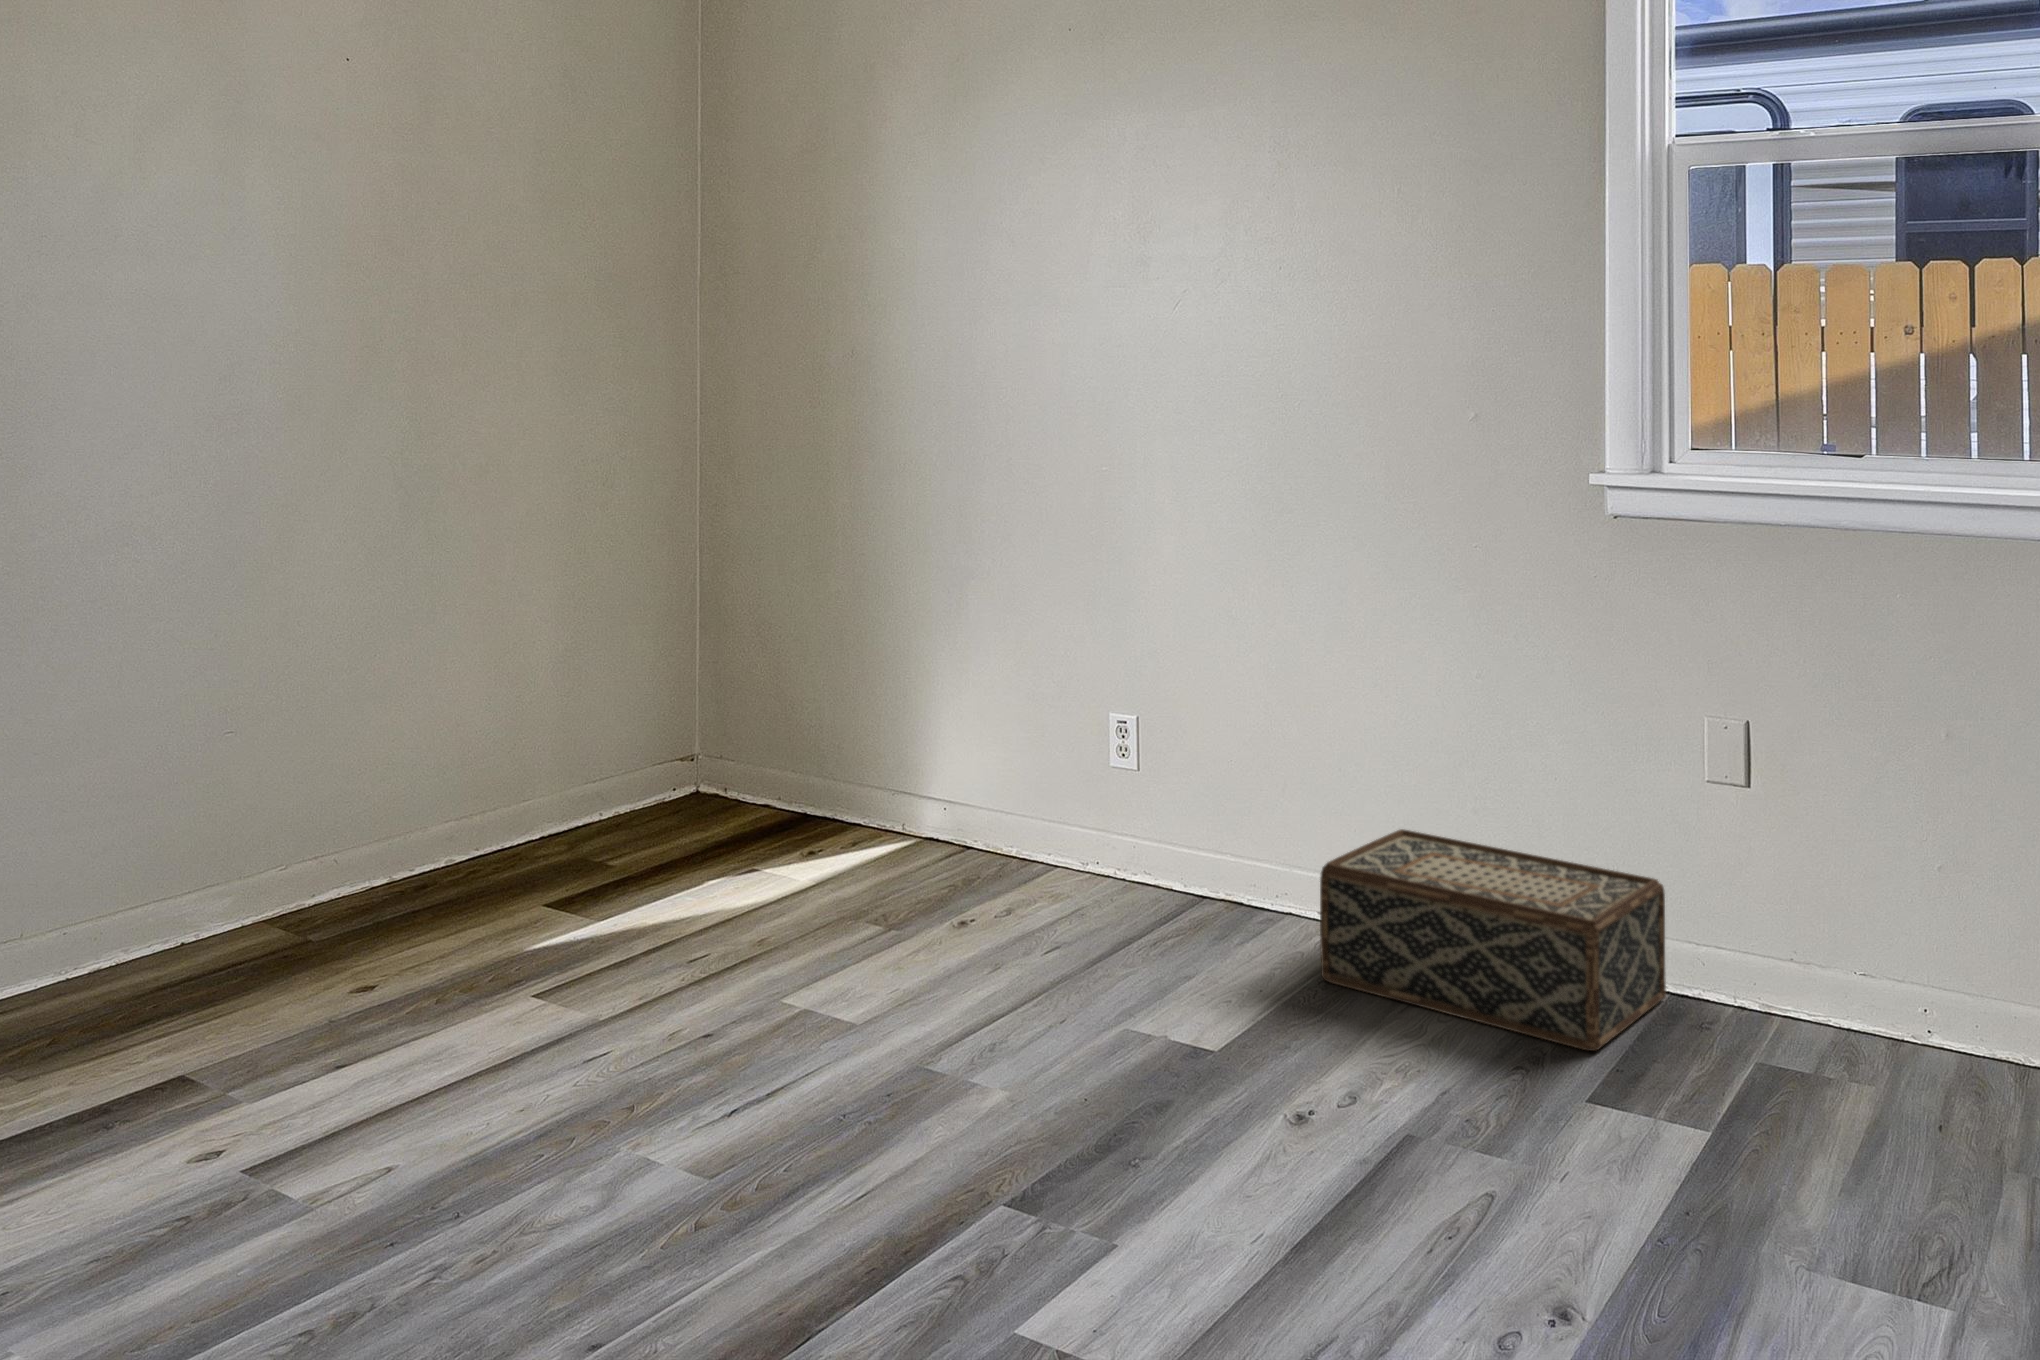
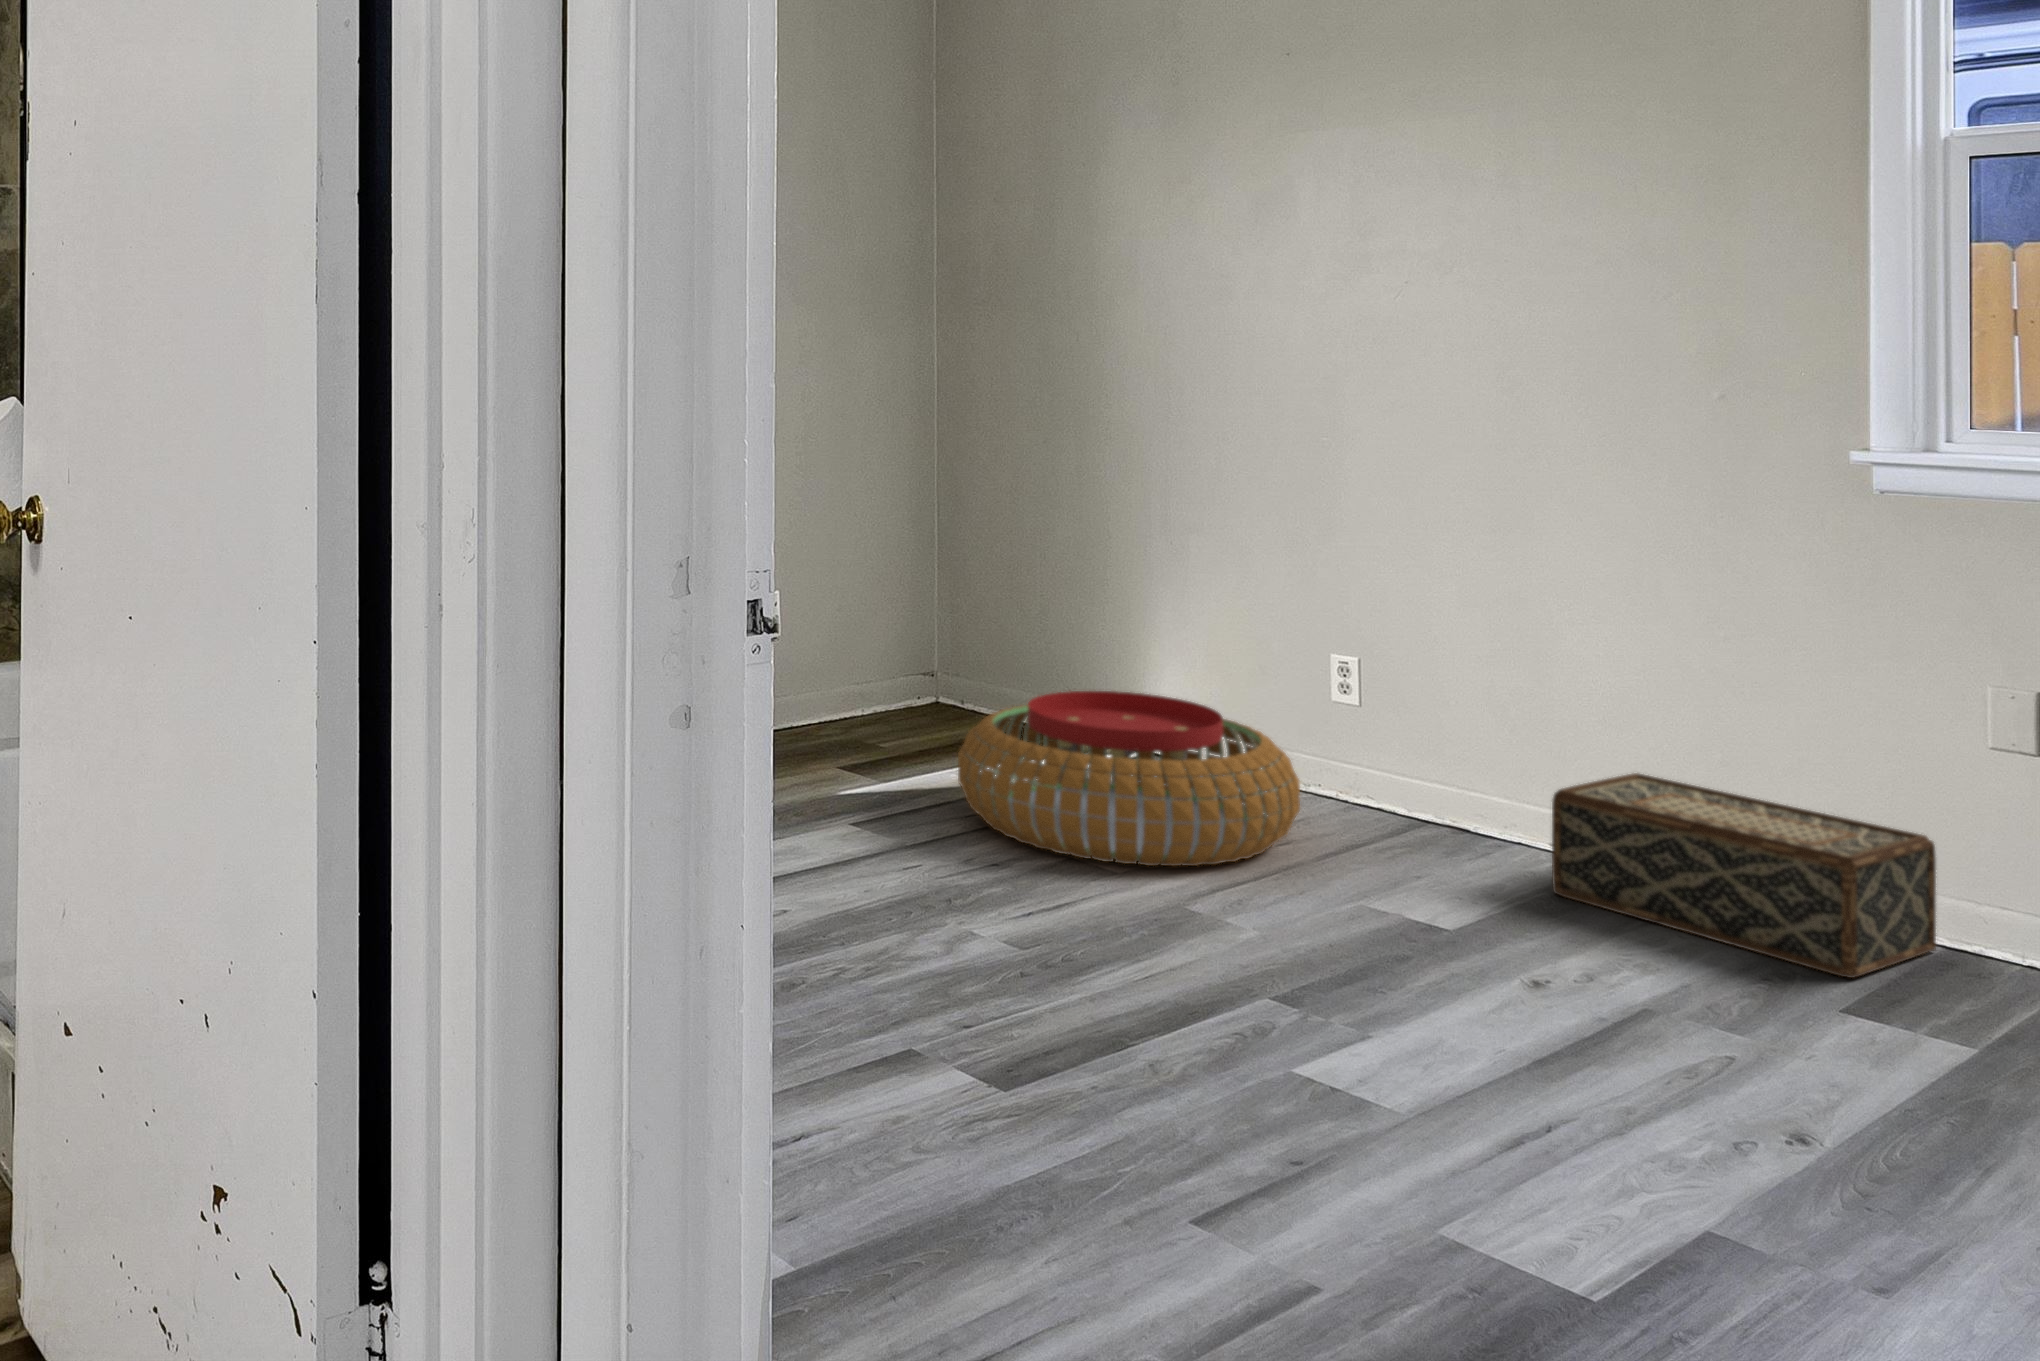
pouf: none [676,784,1070,1012] -> present [958,691,1300,866]

